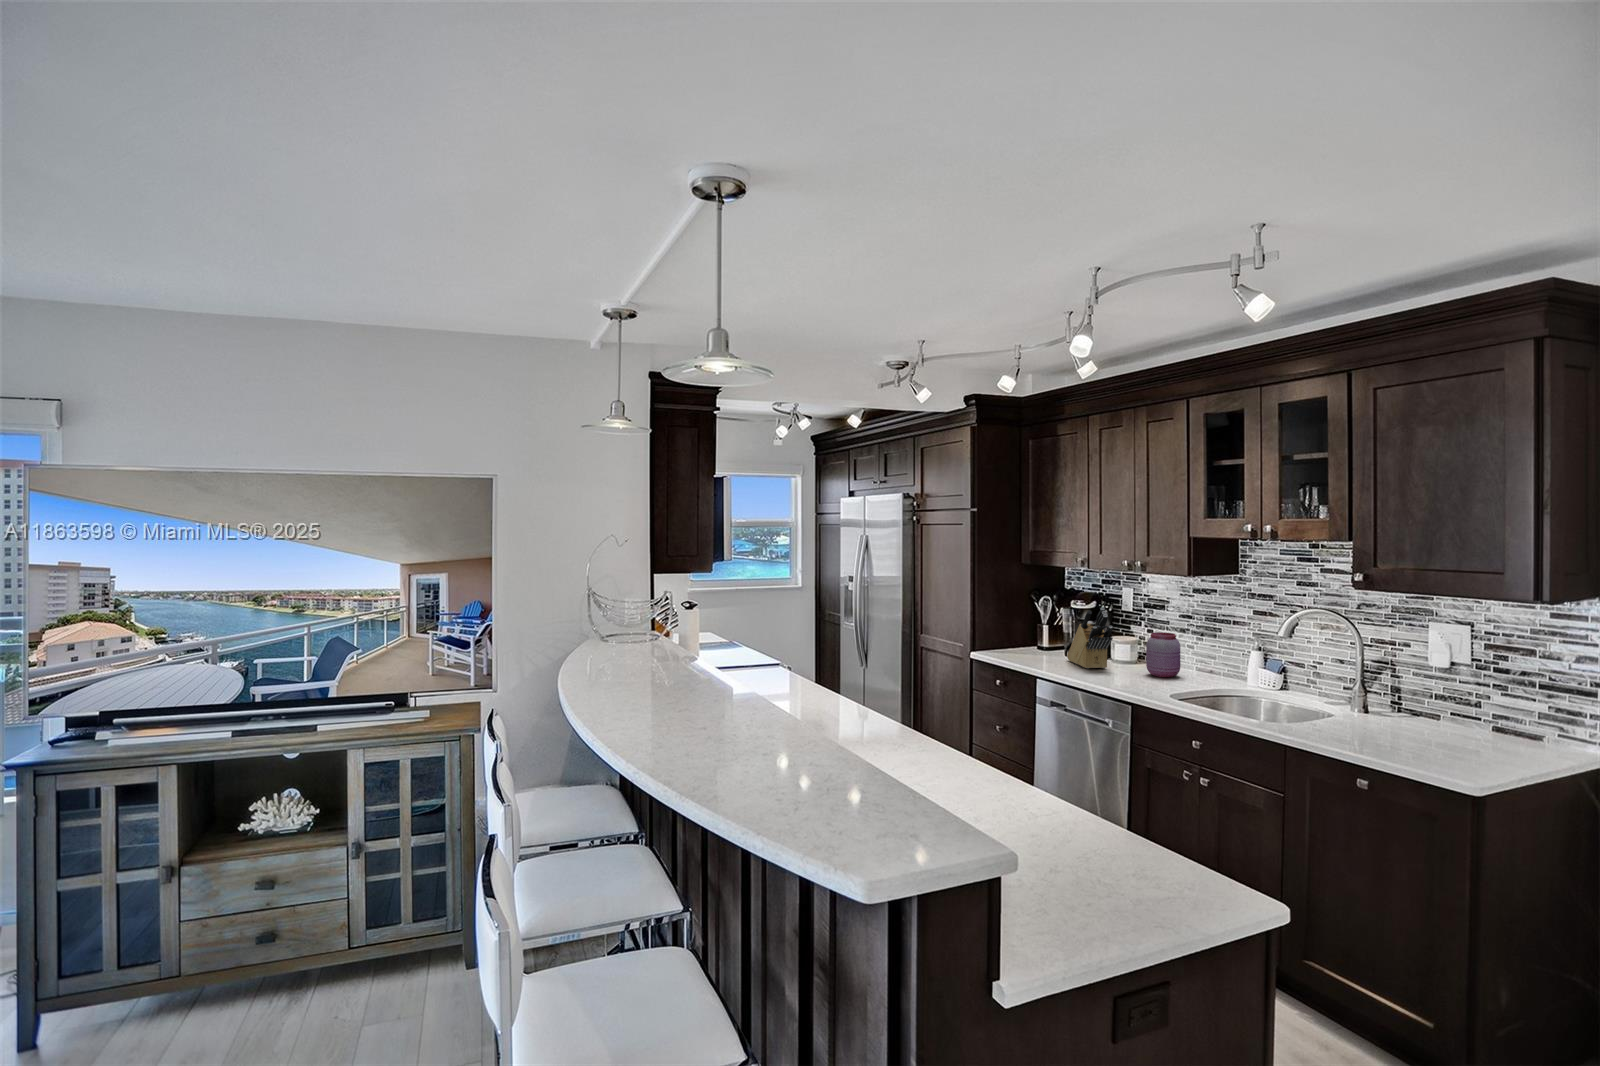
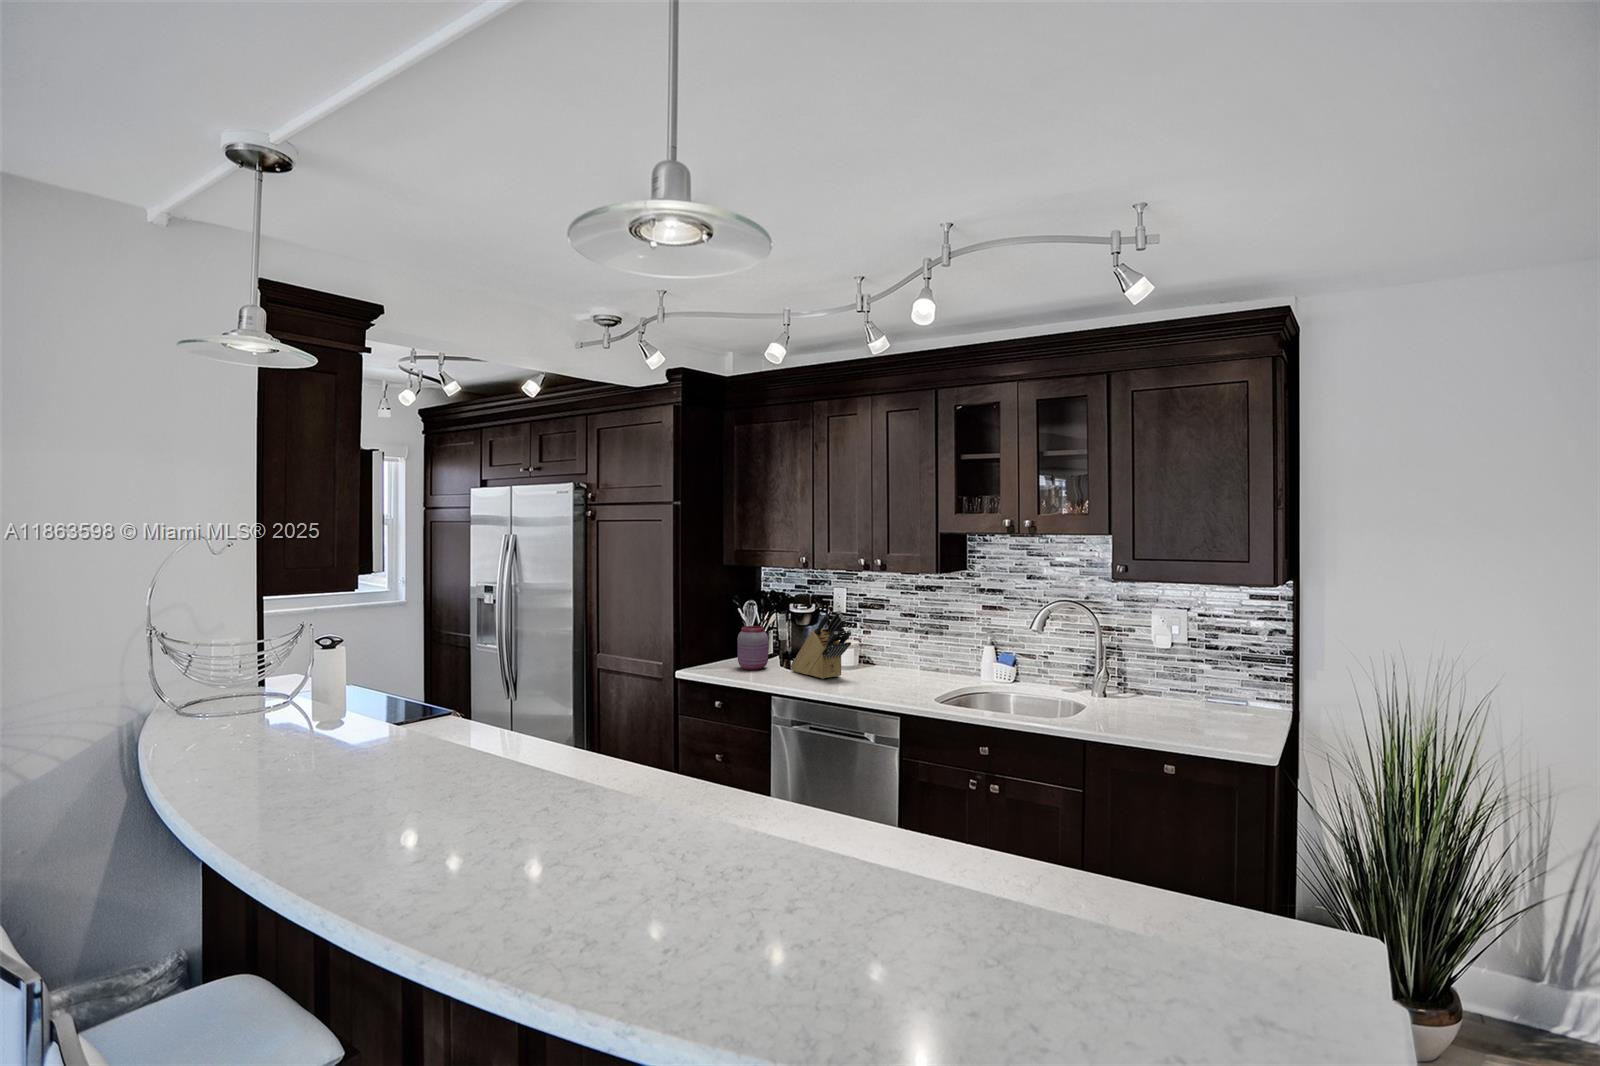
jar: present [1146,632,1180,677] -> present [738,626,768,670]

